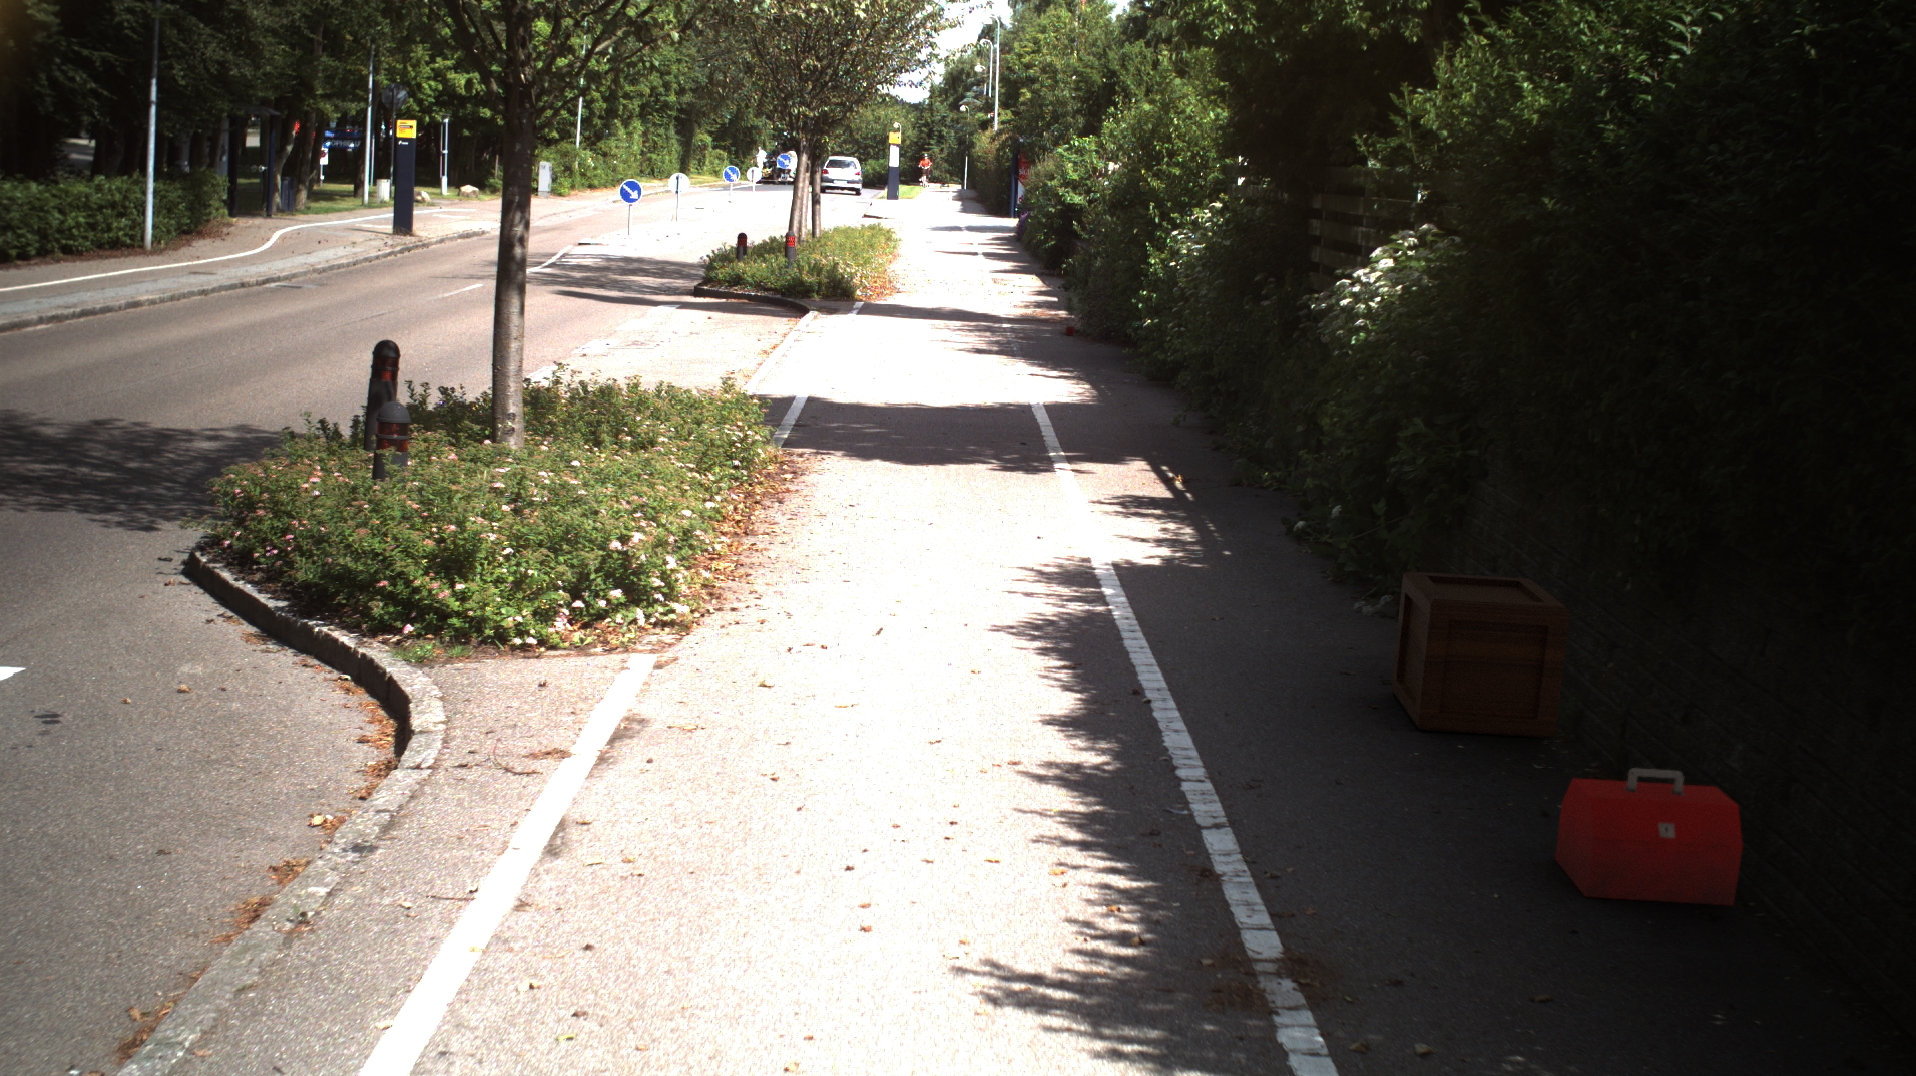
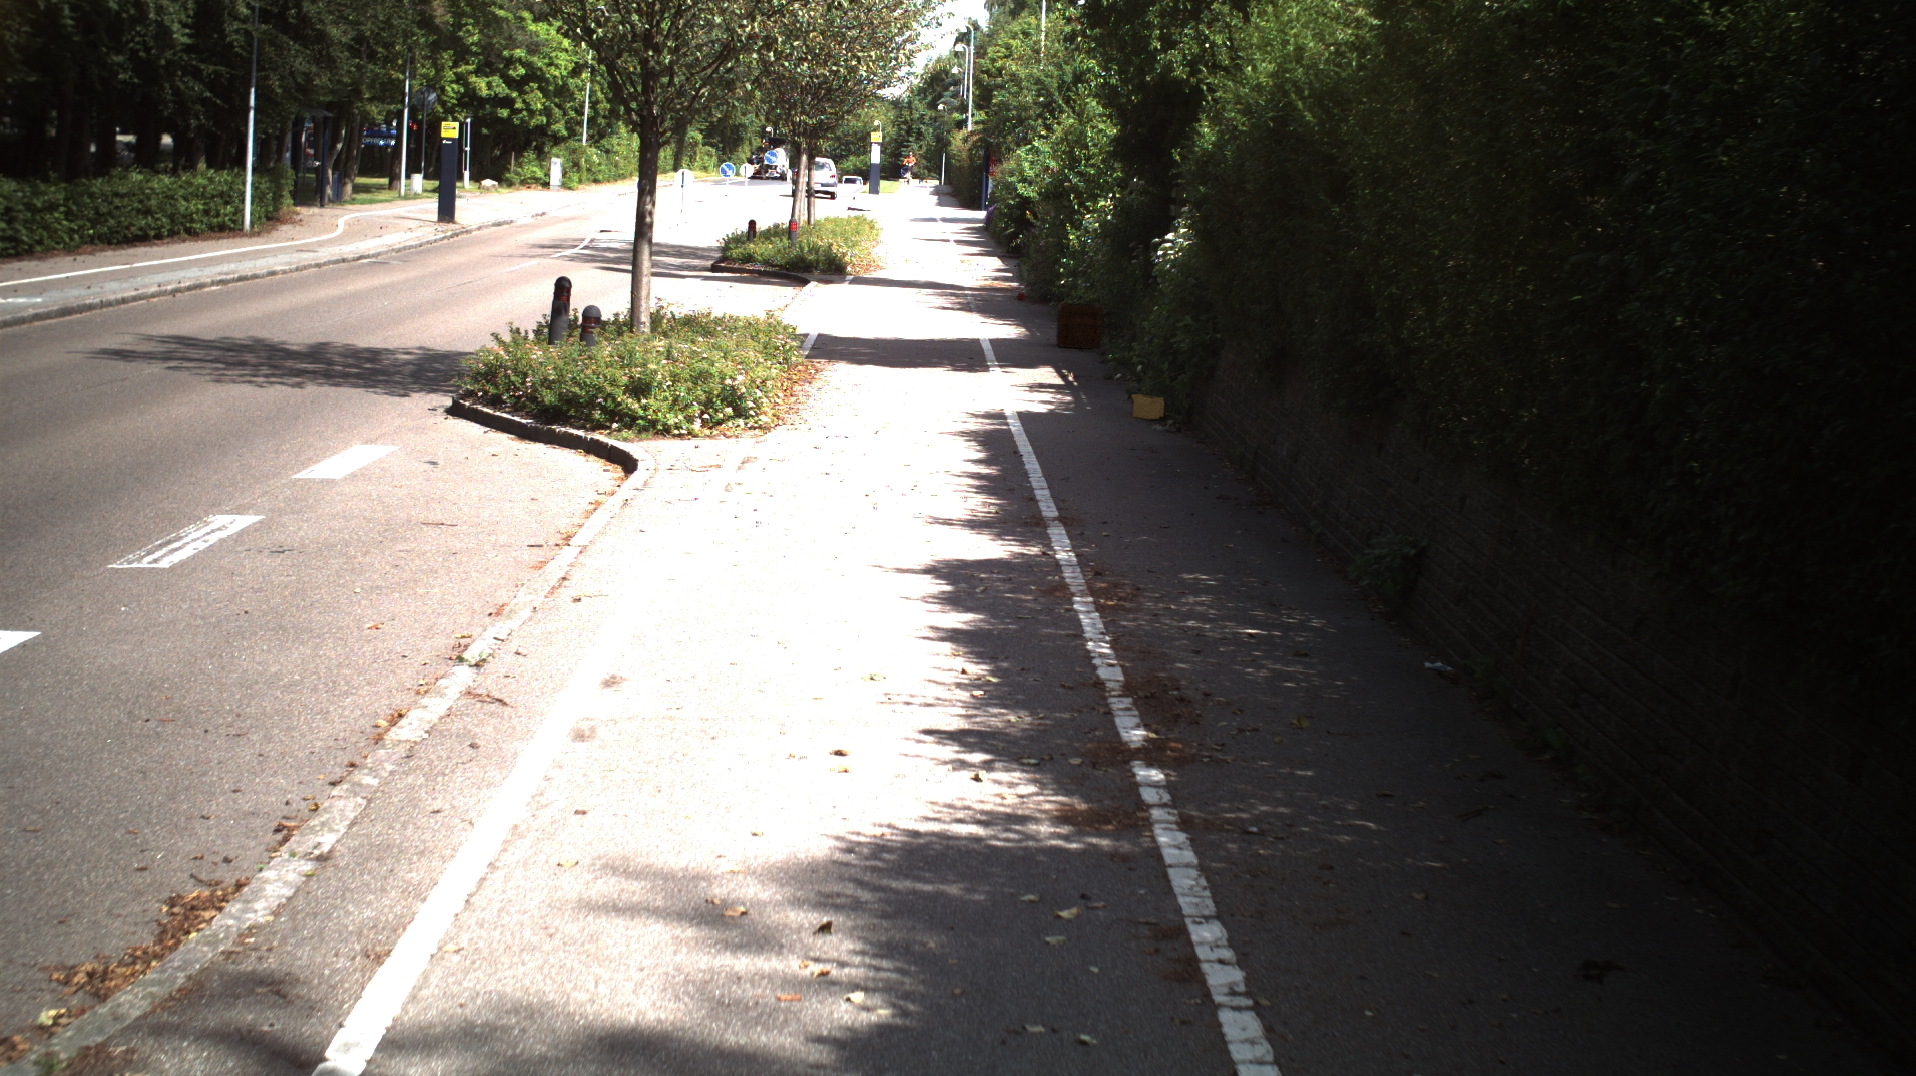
cardboard box: none [1279,536,1333,579] -> present [1131,394,1164,419]
wooden crate: present [1391,571,1570,738] -> present [1056,303,1103,349]
toolbox: present [1555,768,1743,906] -> none [1224,452,1304,515]

